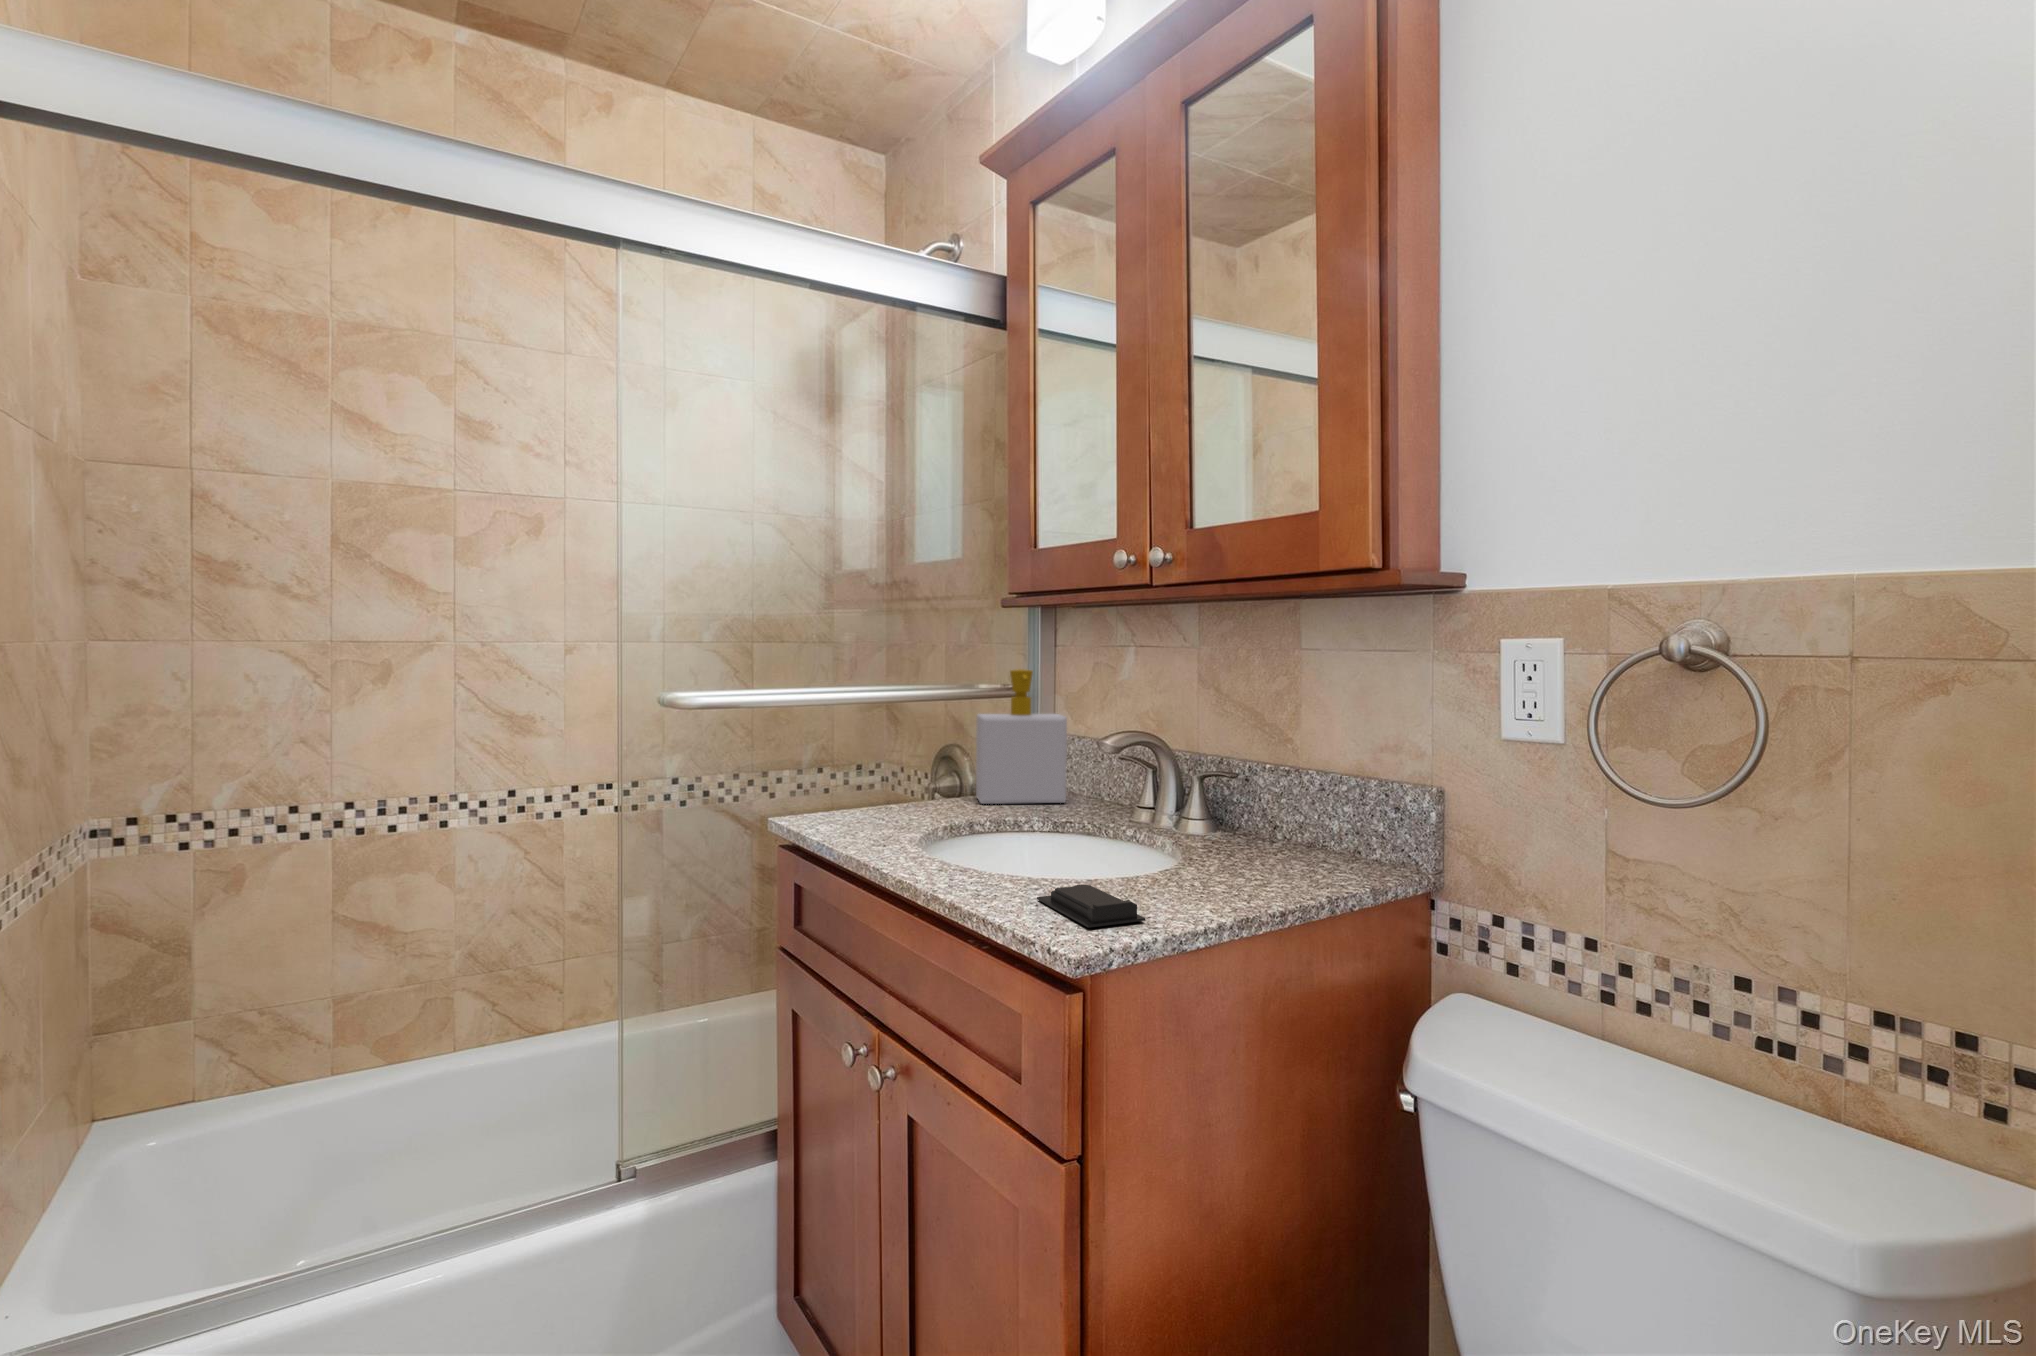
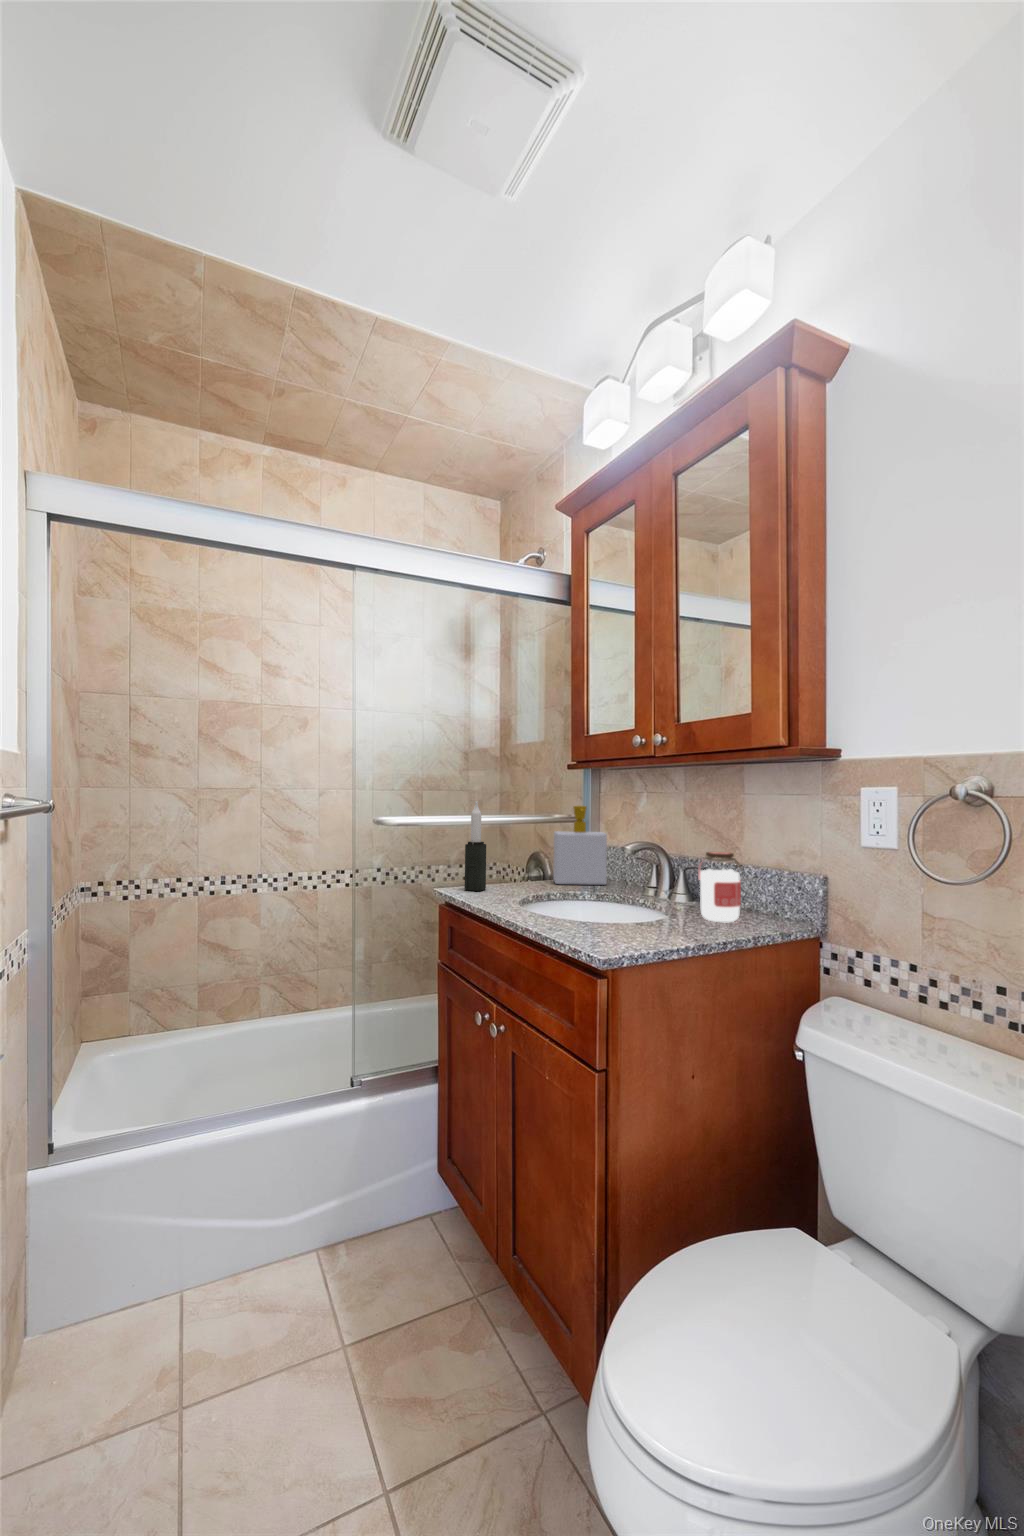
candle: none [822,664,860,821] -> present [465,801,486,891]
jar: none [1230,750,1306,873] -> present [698,852,741,922]
soap bar: present [1037,884,1145,928] -> none [583,924,643,946]

